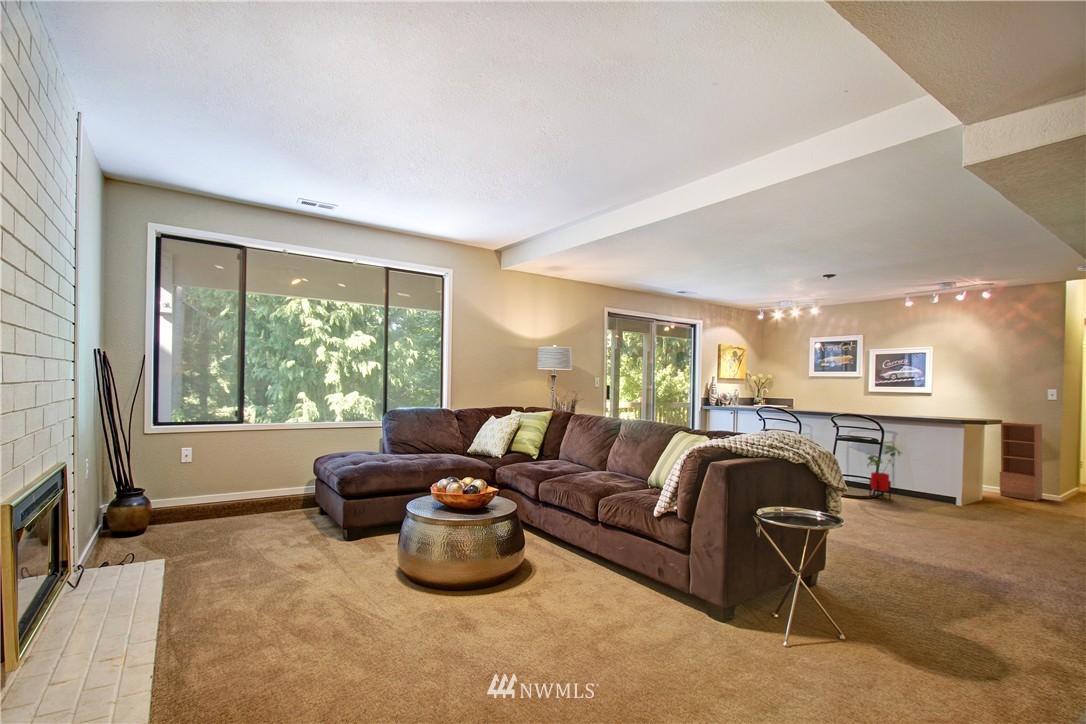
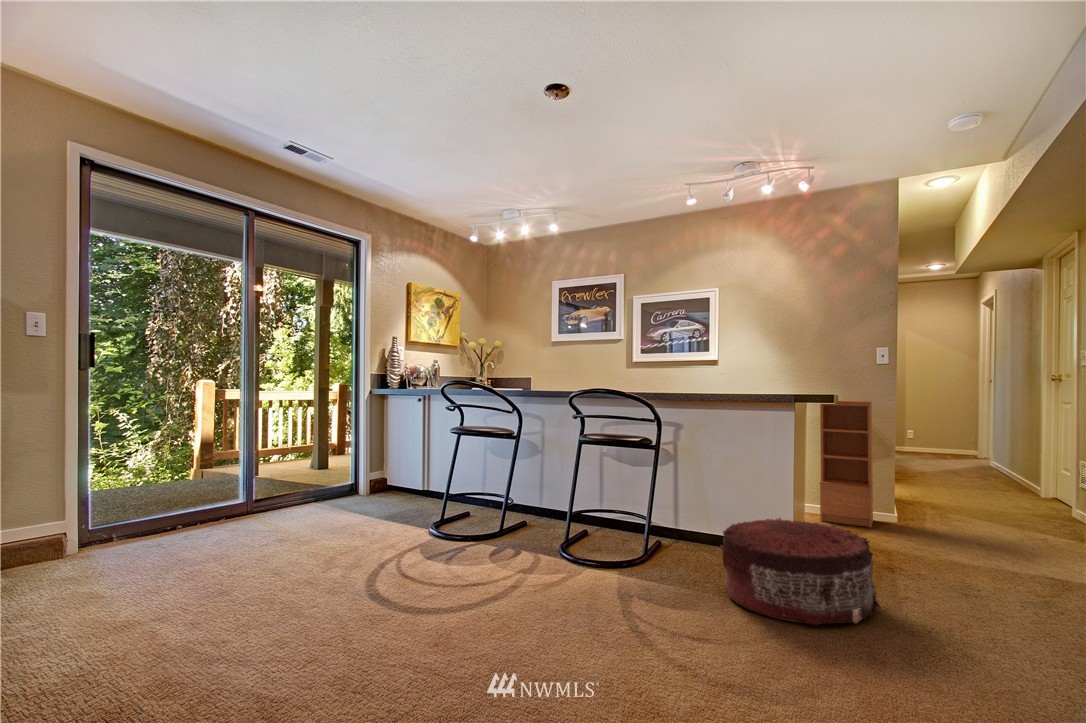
house plant: present [867,445,901,498] -> none [629,450,696,561]
pouf: none [913,479,995,522] -> present [721,518,880,625]

